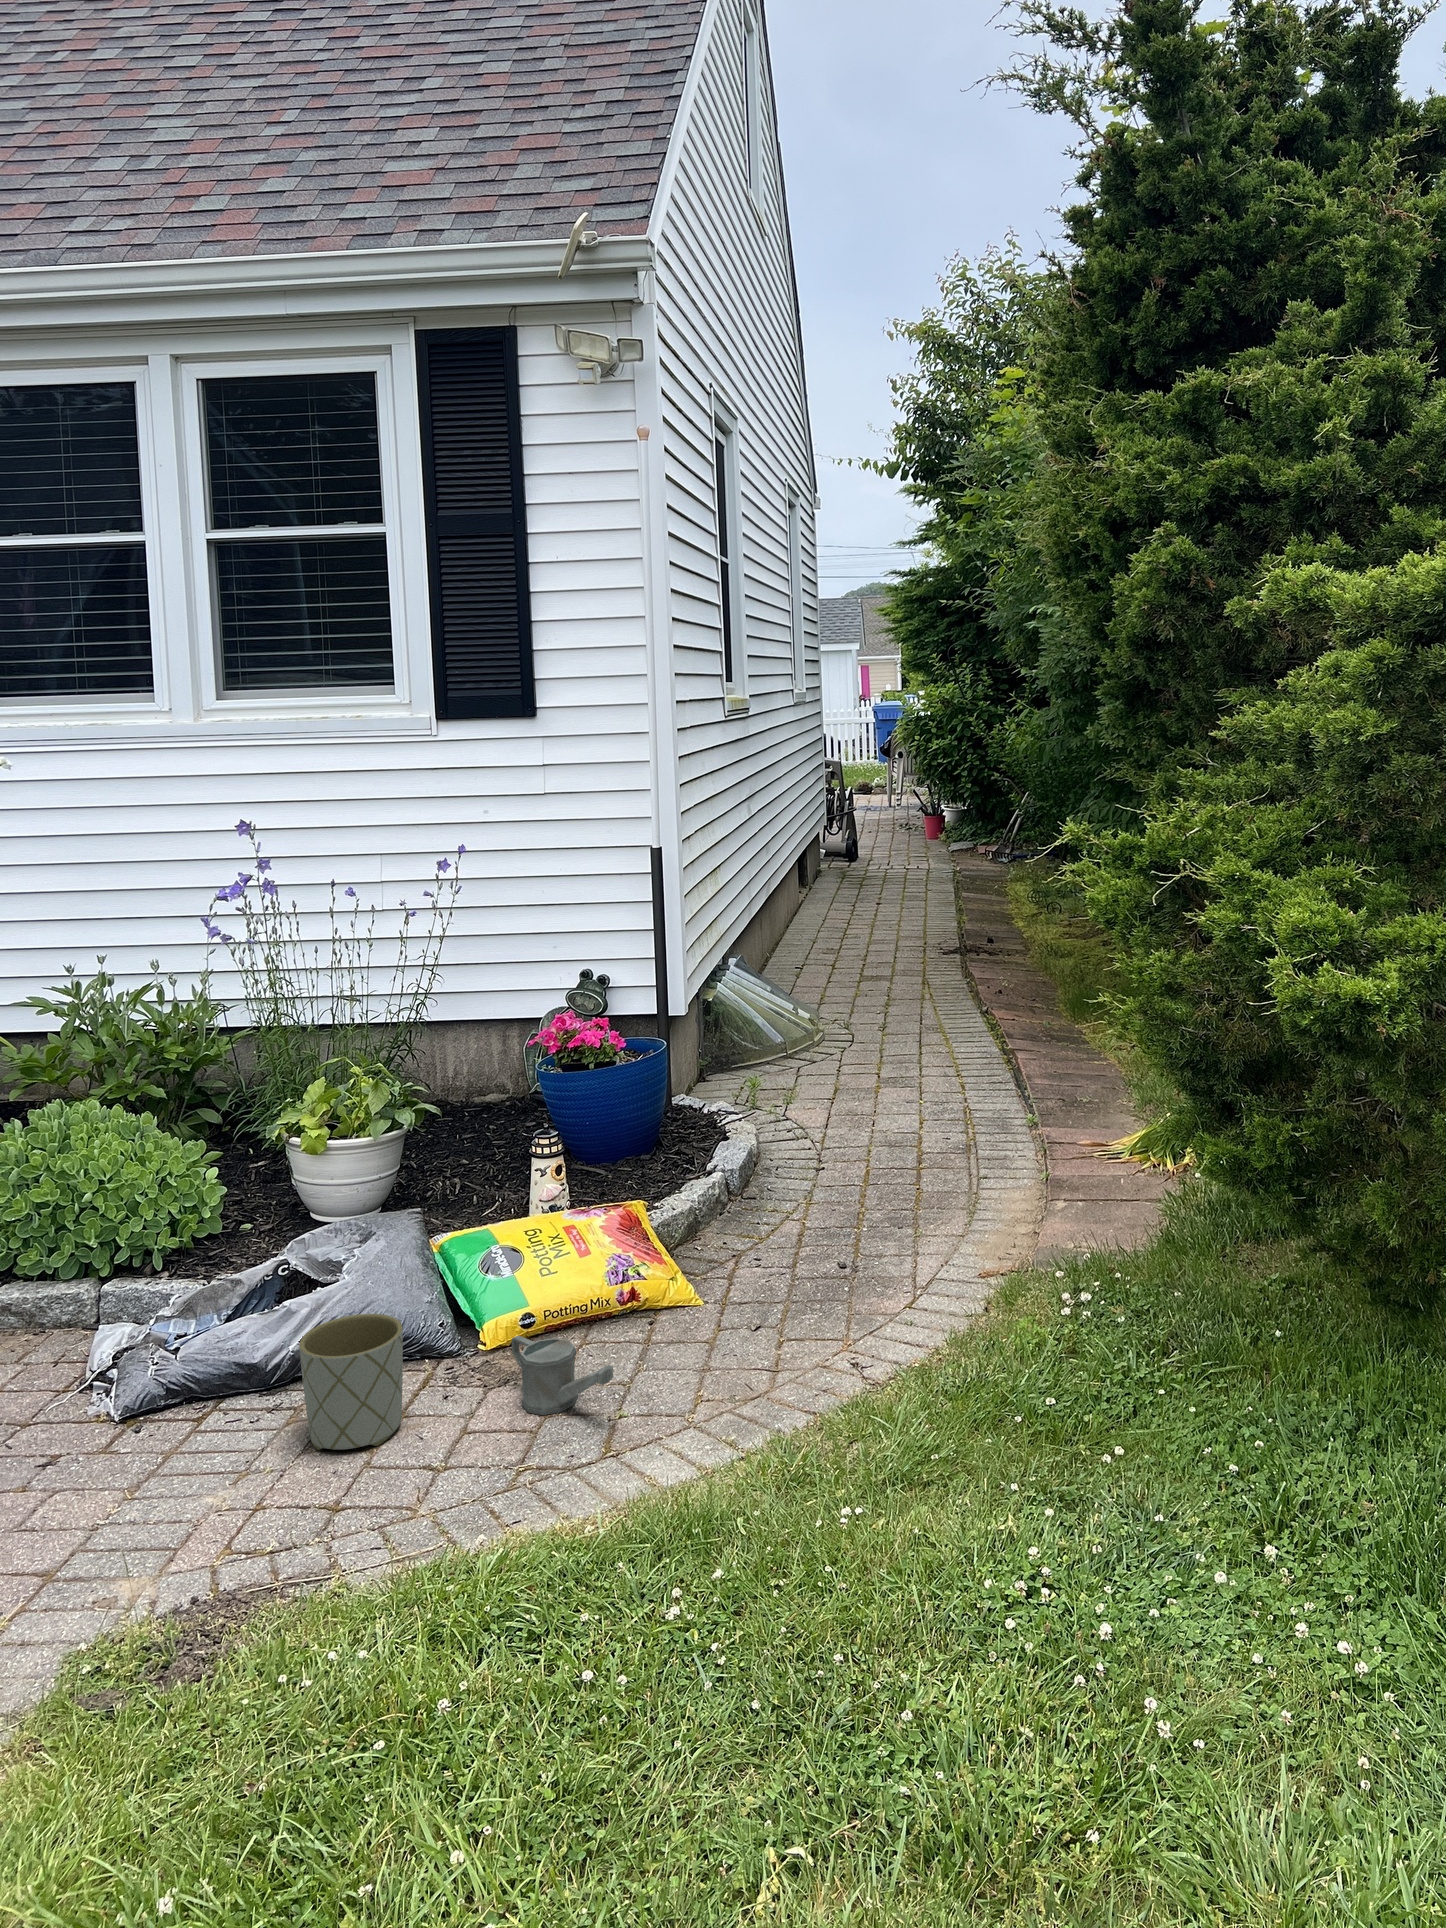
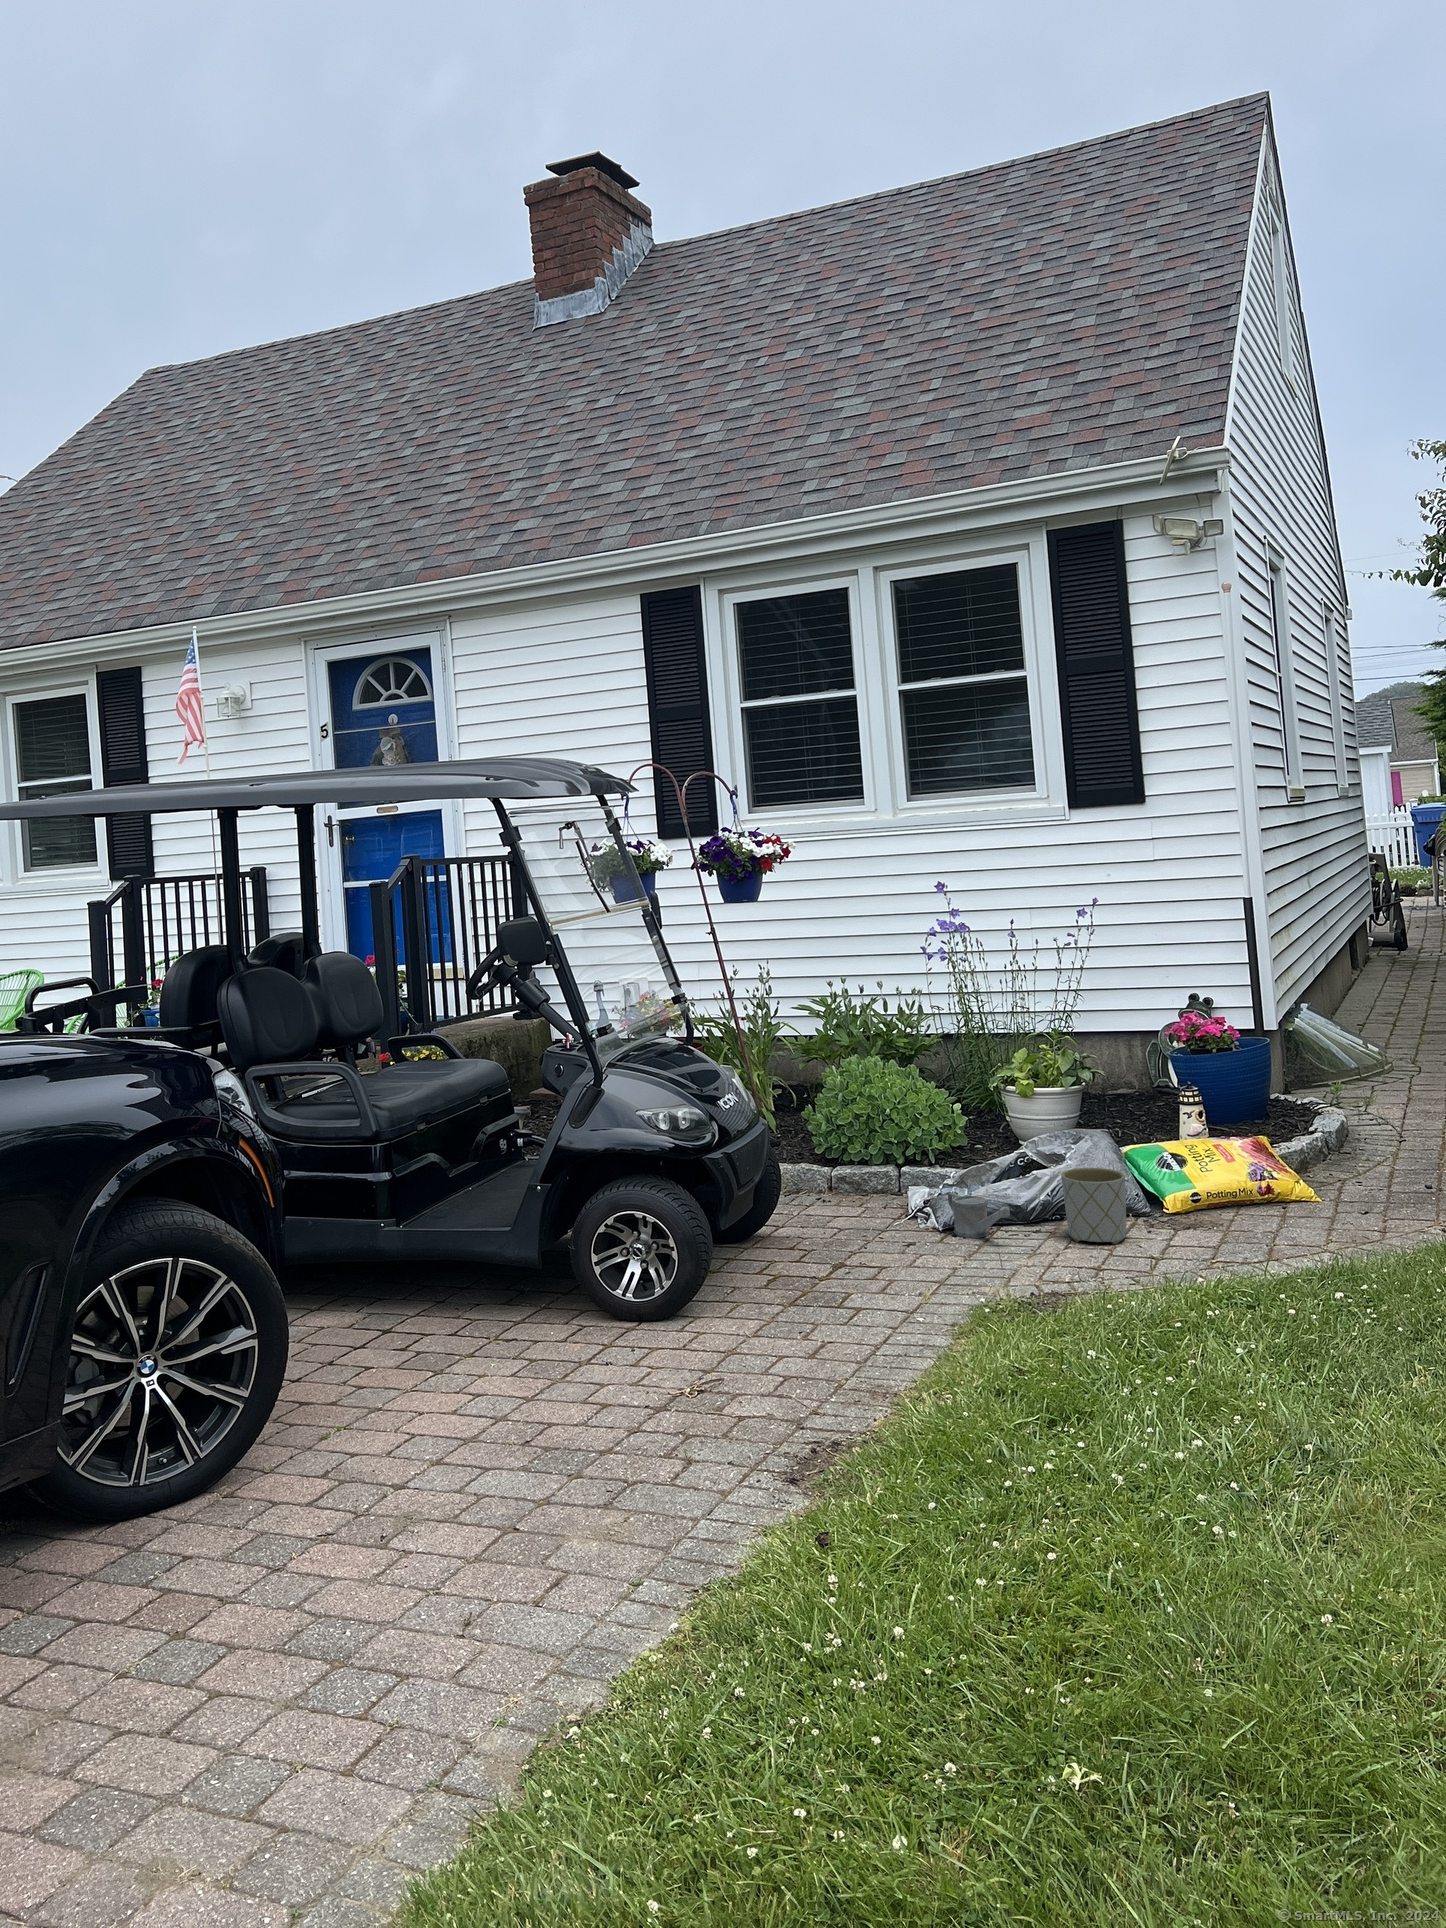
watering can: present [512,1335,613,1415] -> present [948,1193,1010,1238]

